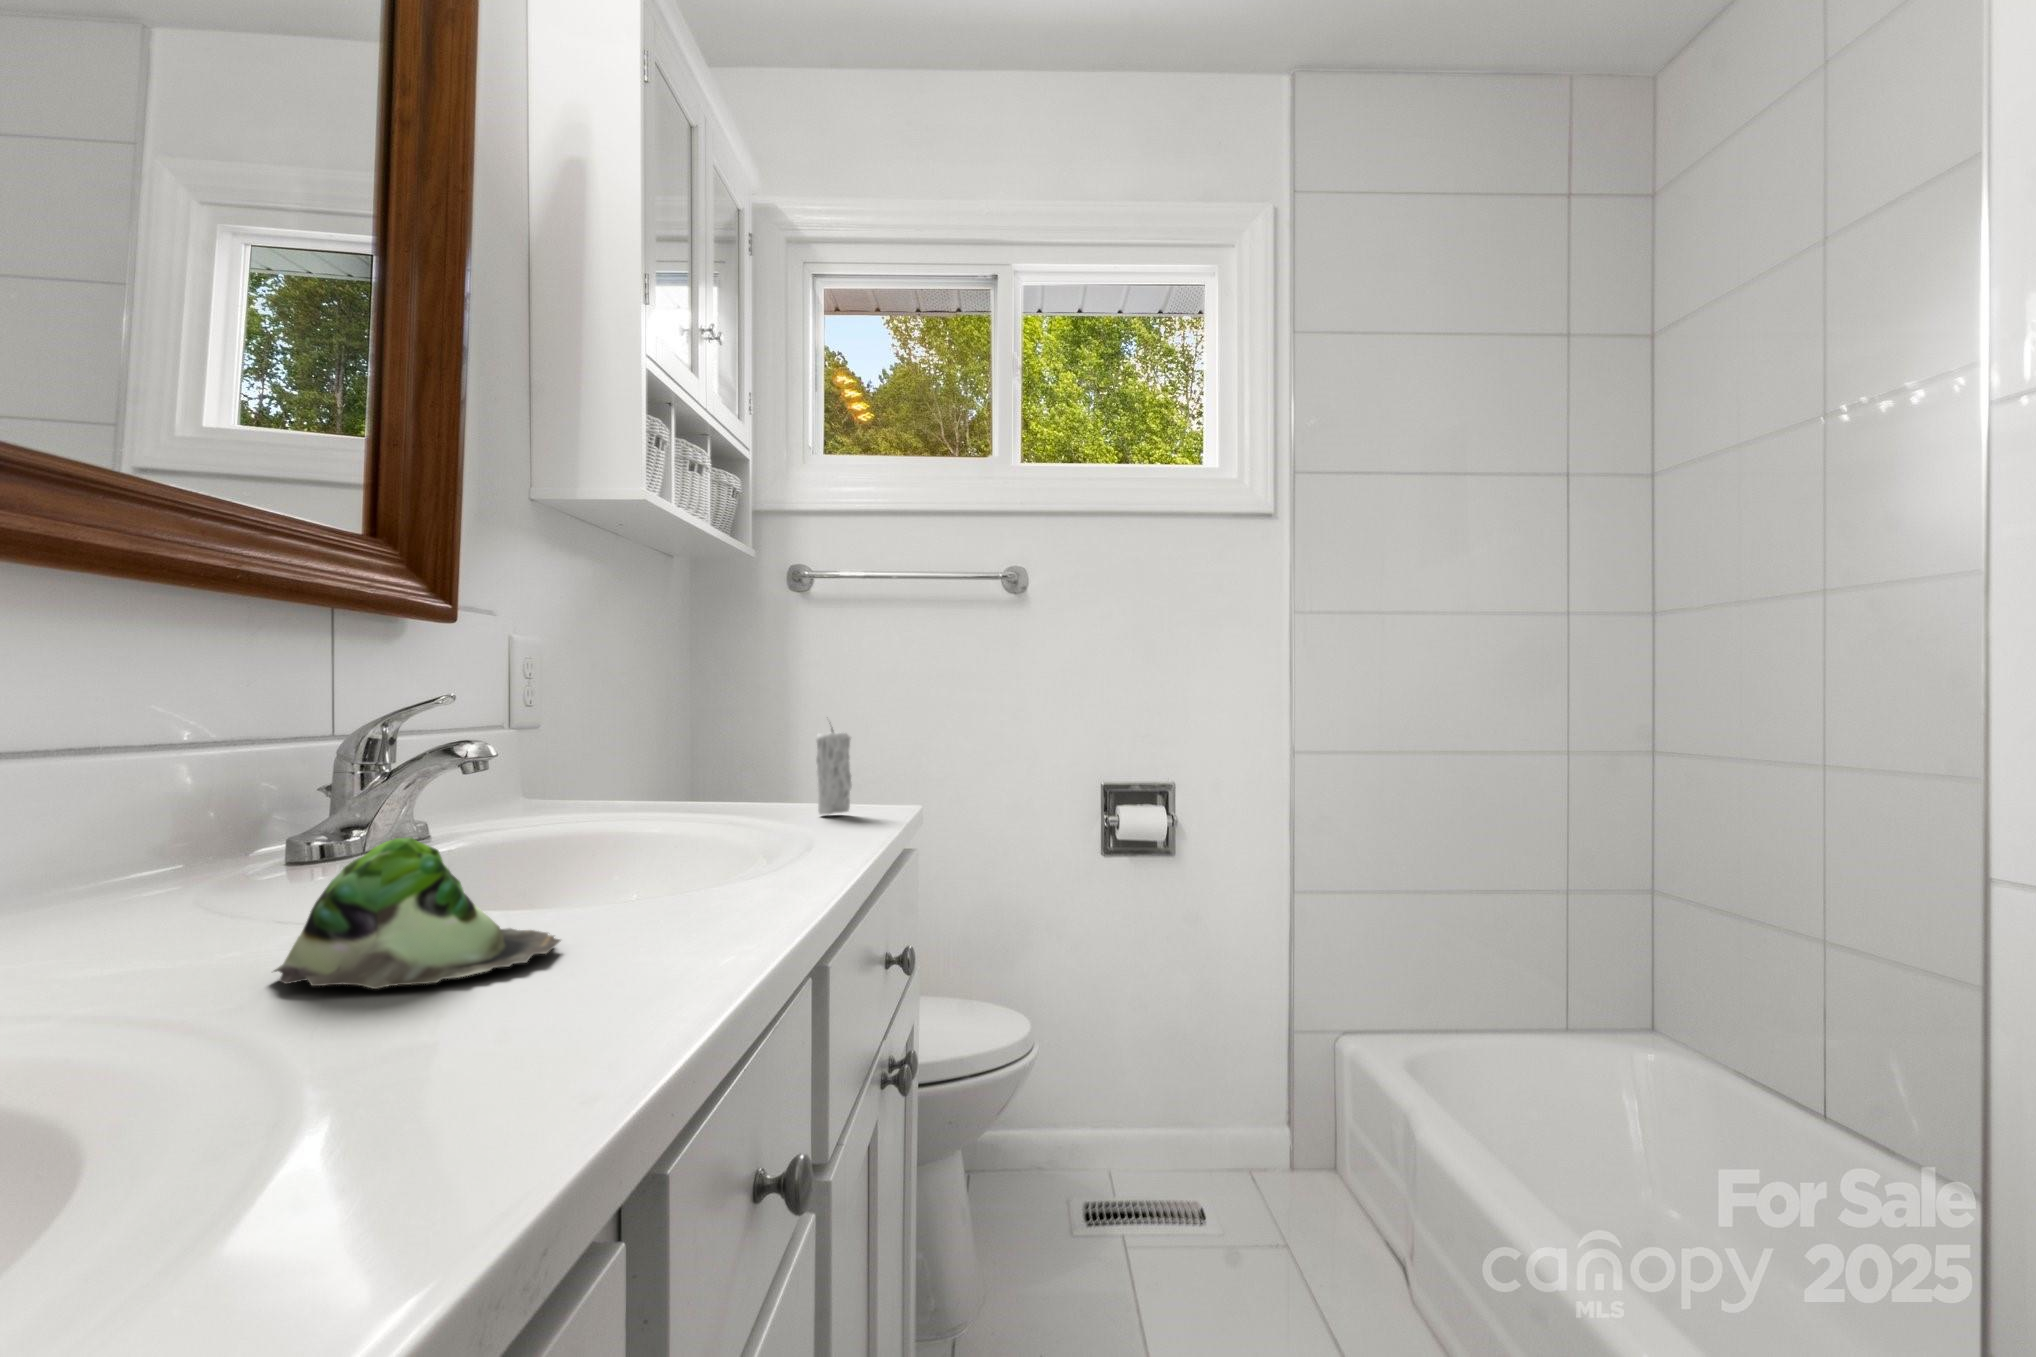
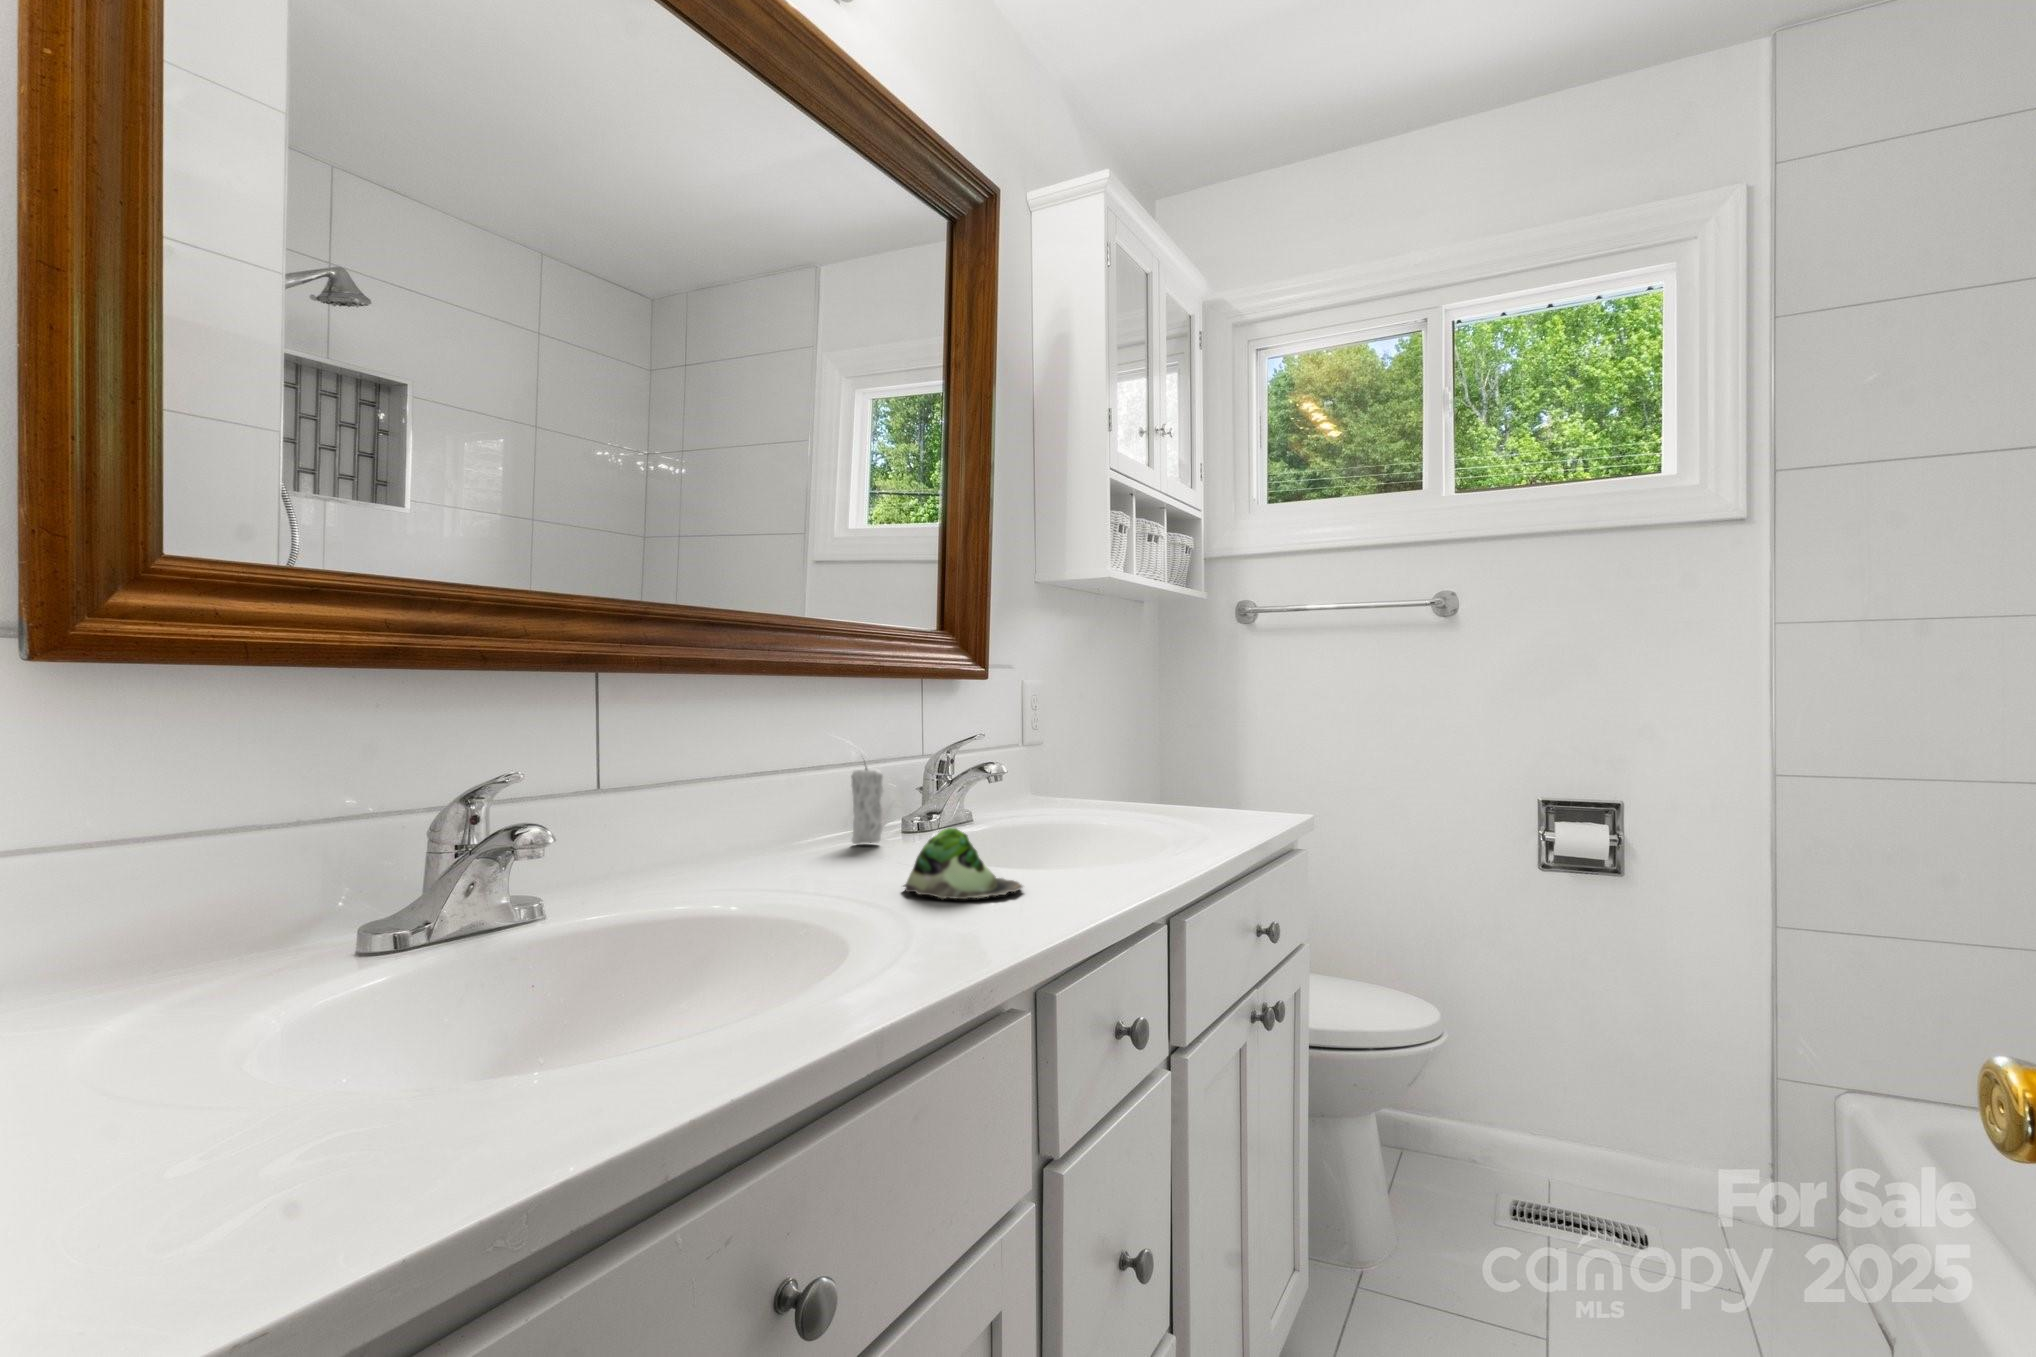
candle: present [816,729,852,814] -> present [851,767,883,844]

